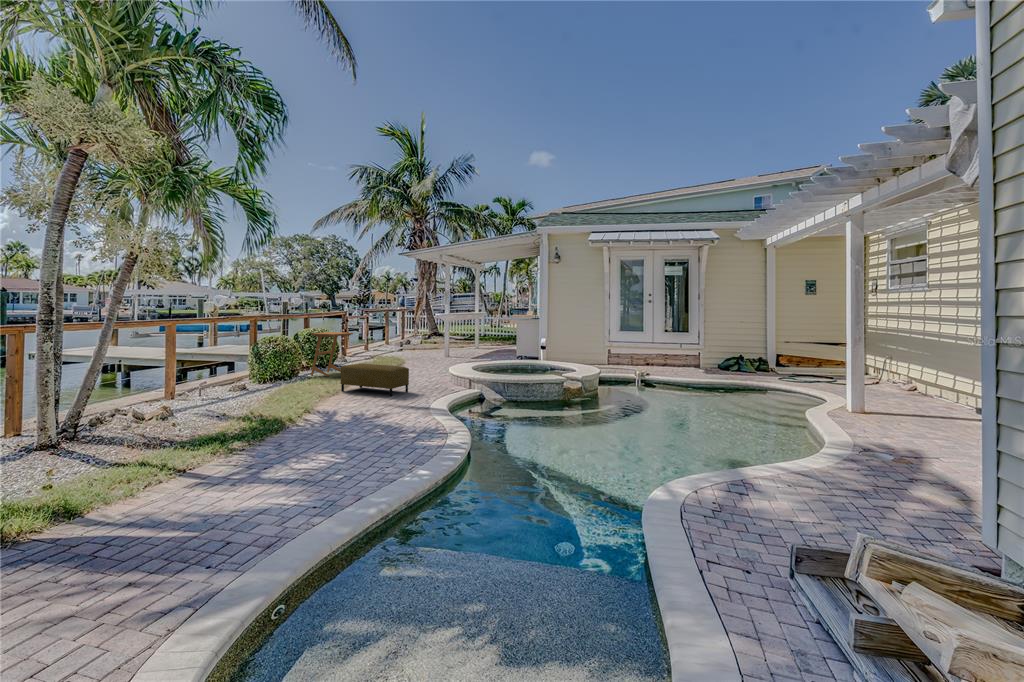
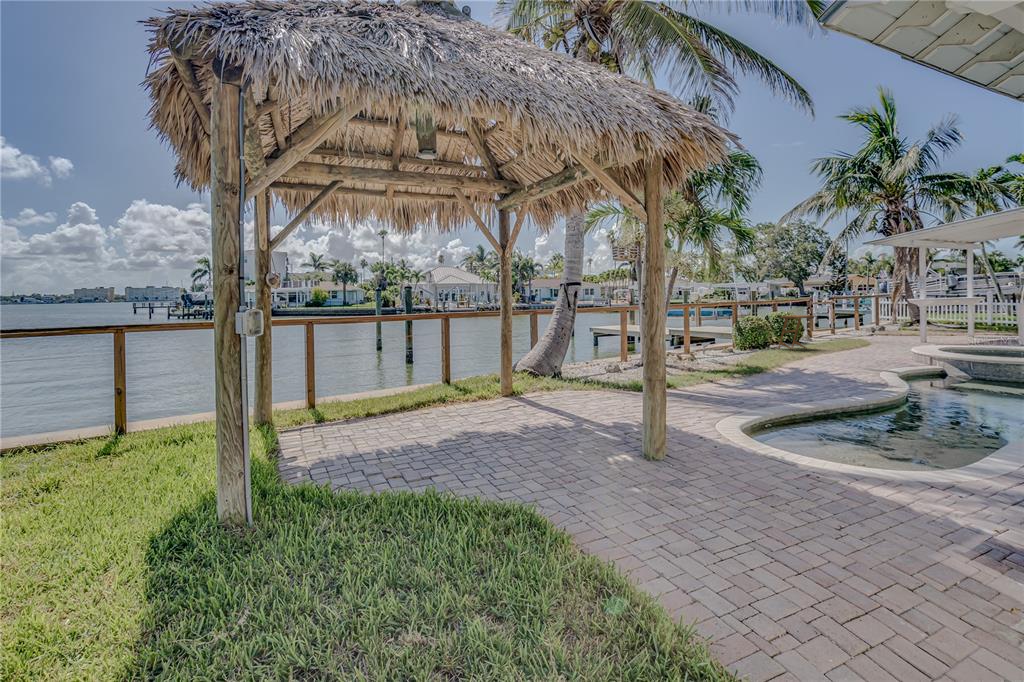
ottoman: present [341,364,409,396] -> none [802,339,864,364]

